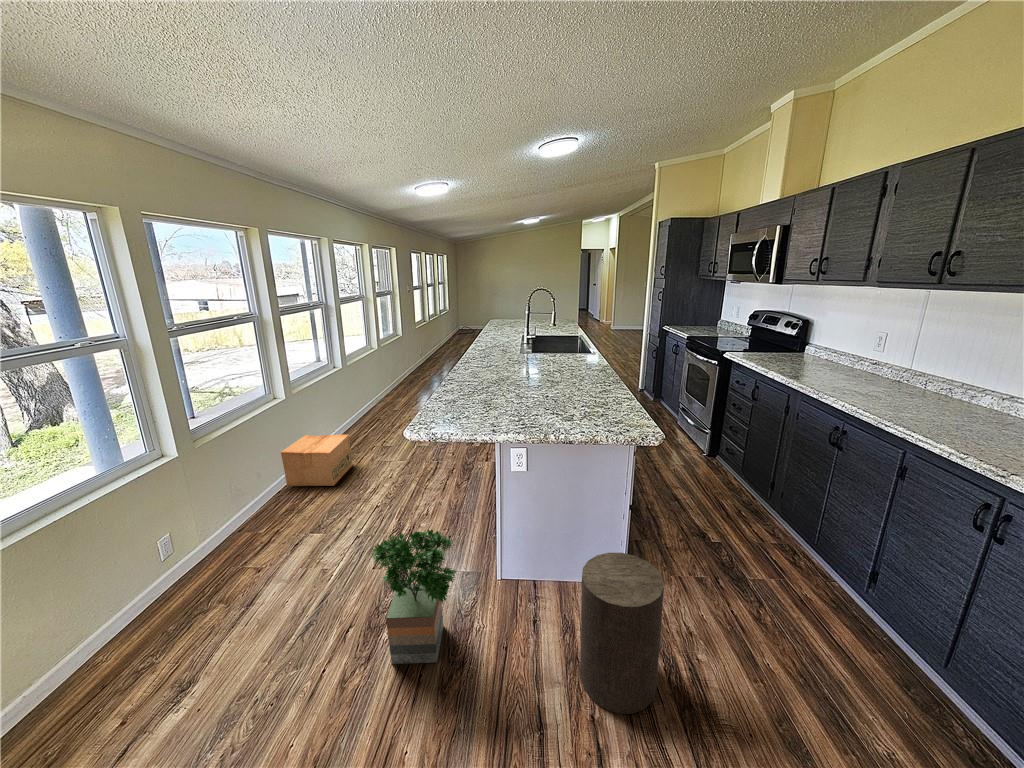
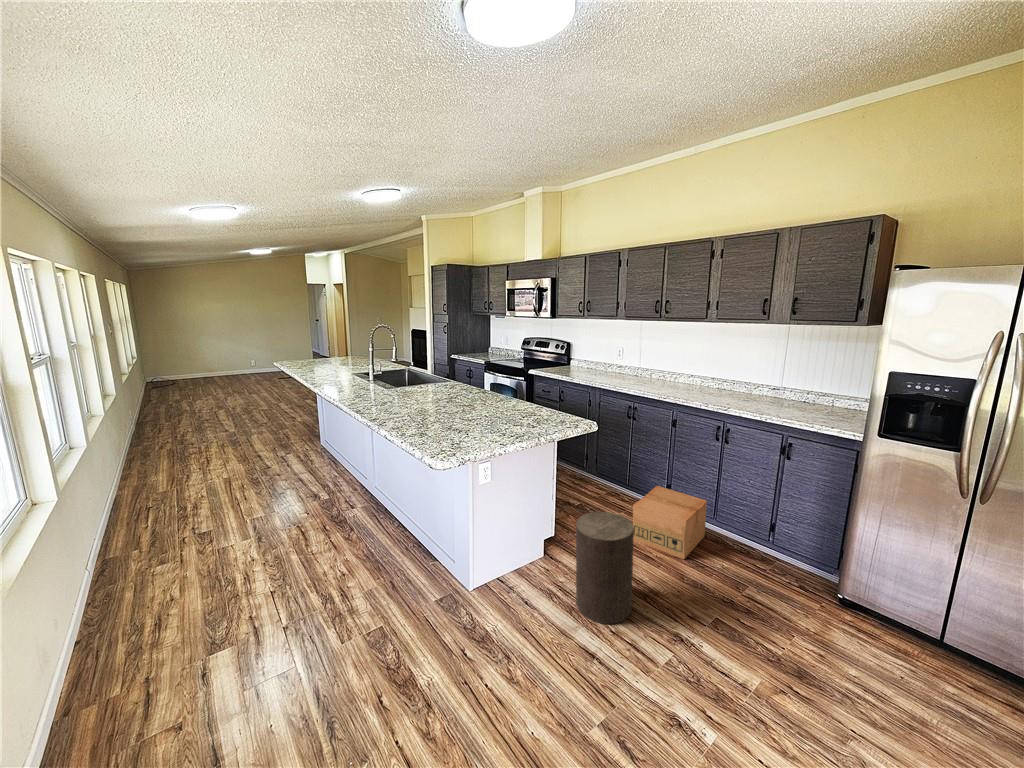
cardboard box: present [281,435,353,486] -> present [633,486,707,559]
potted tree: present [371,529,457,664] -> none [414,551,506,693]

